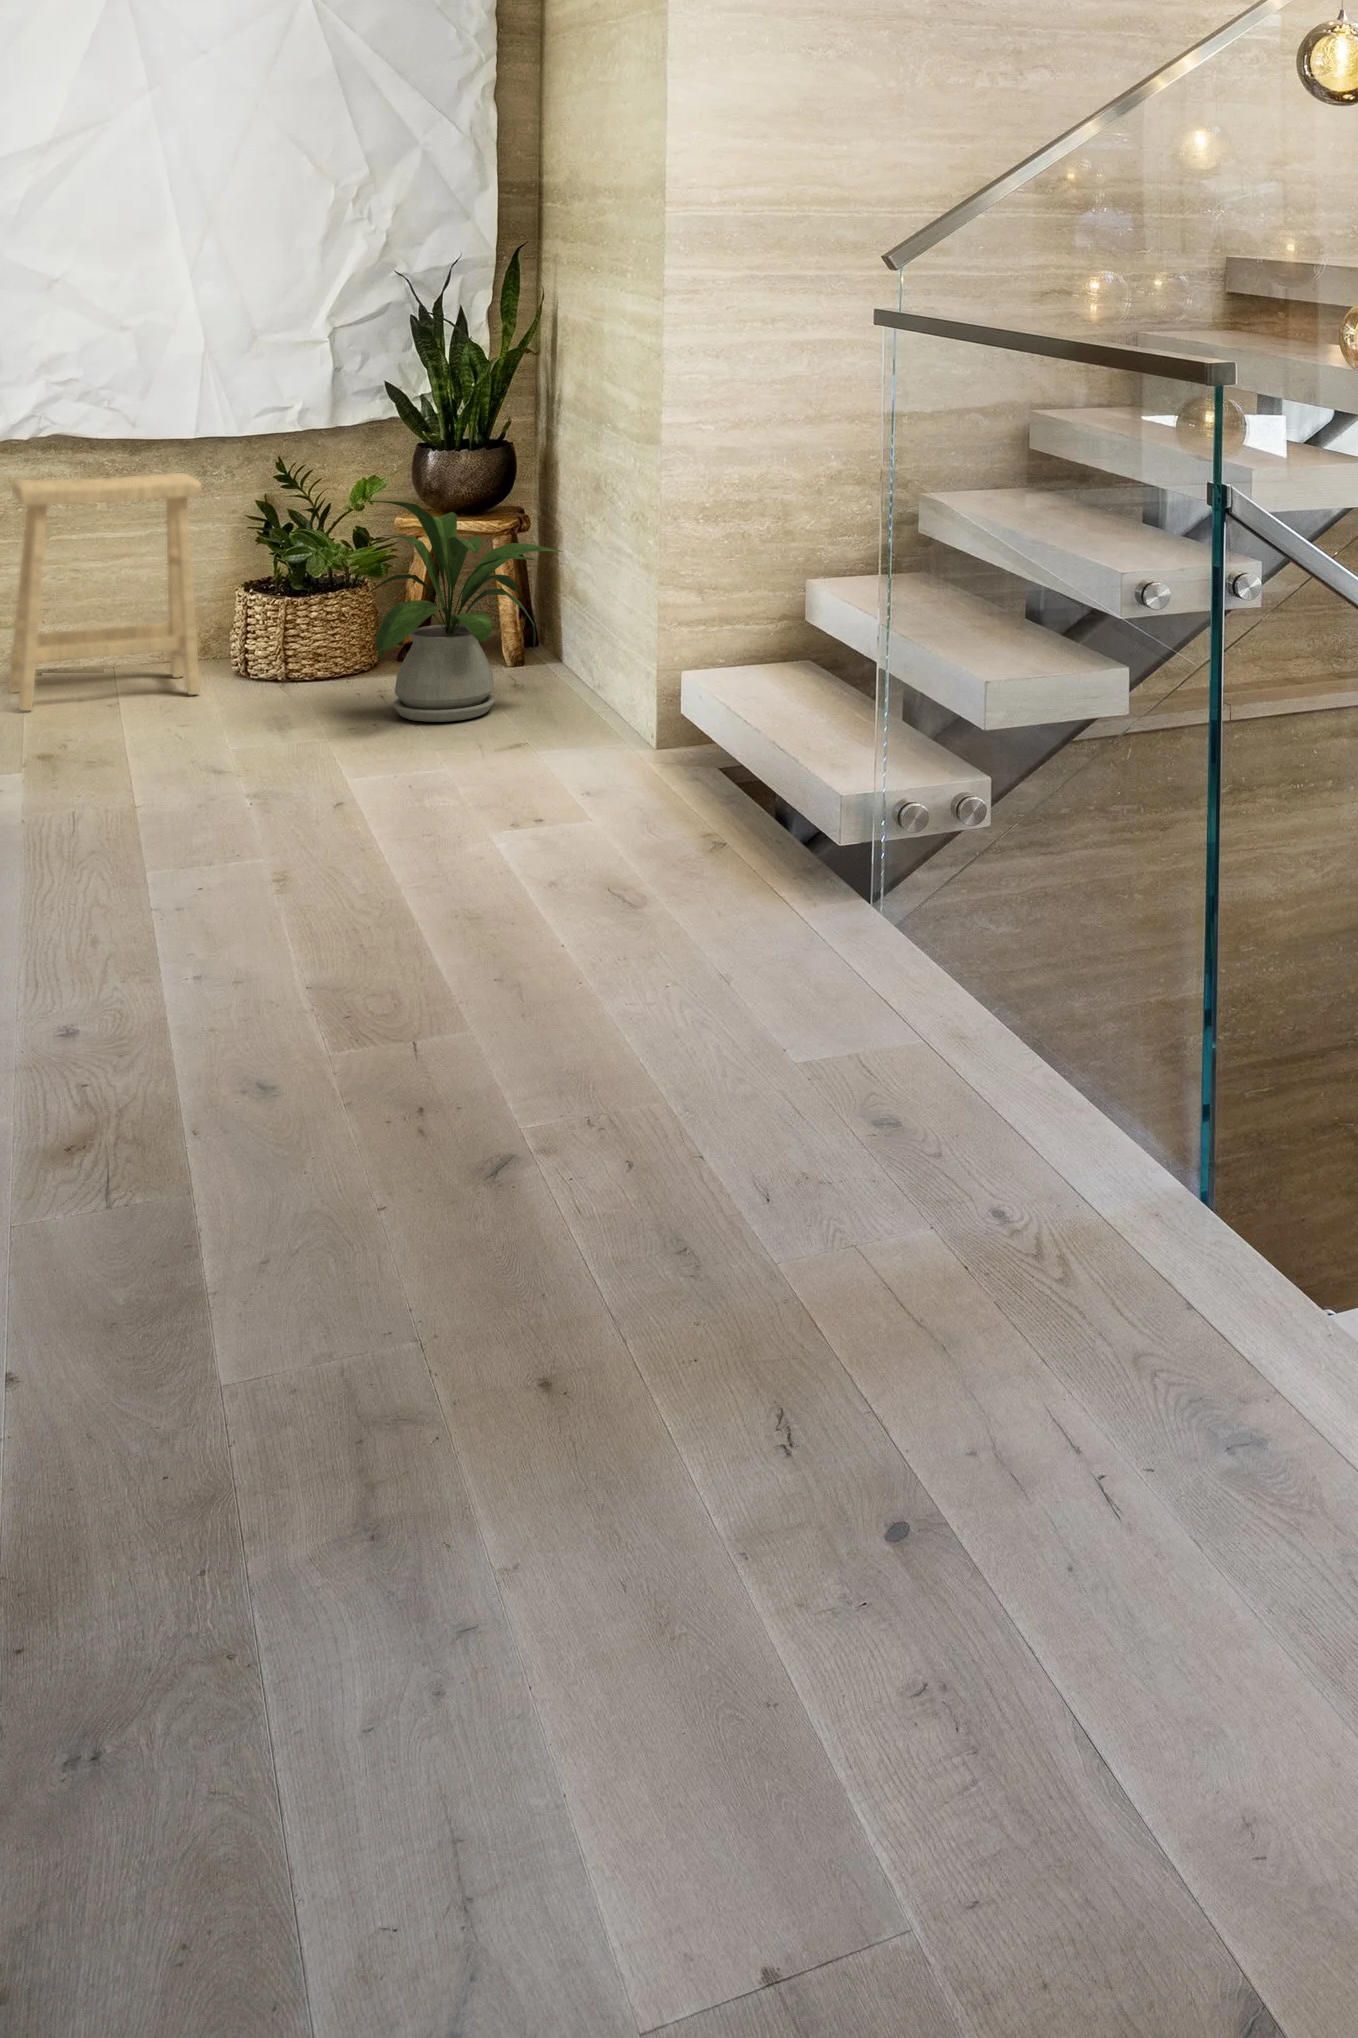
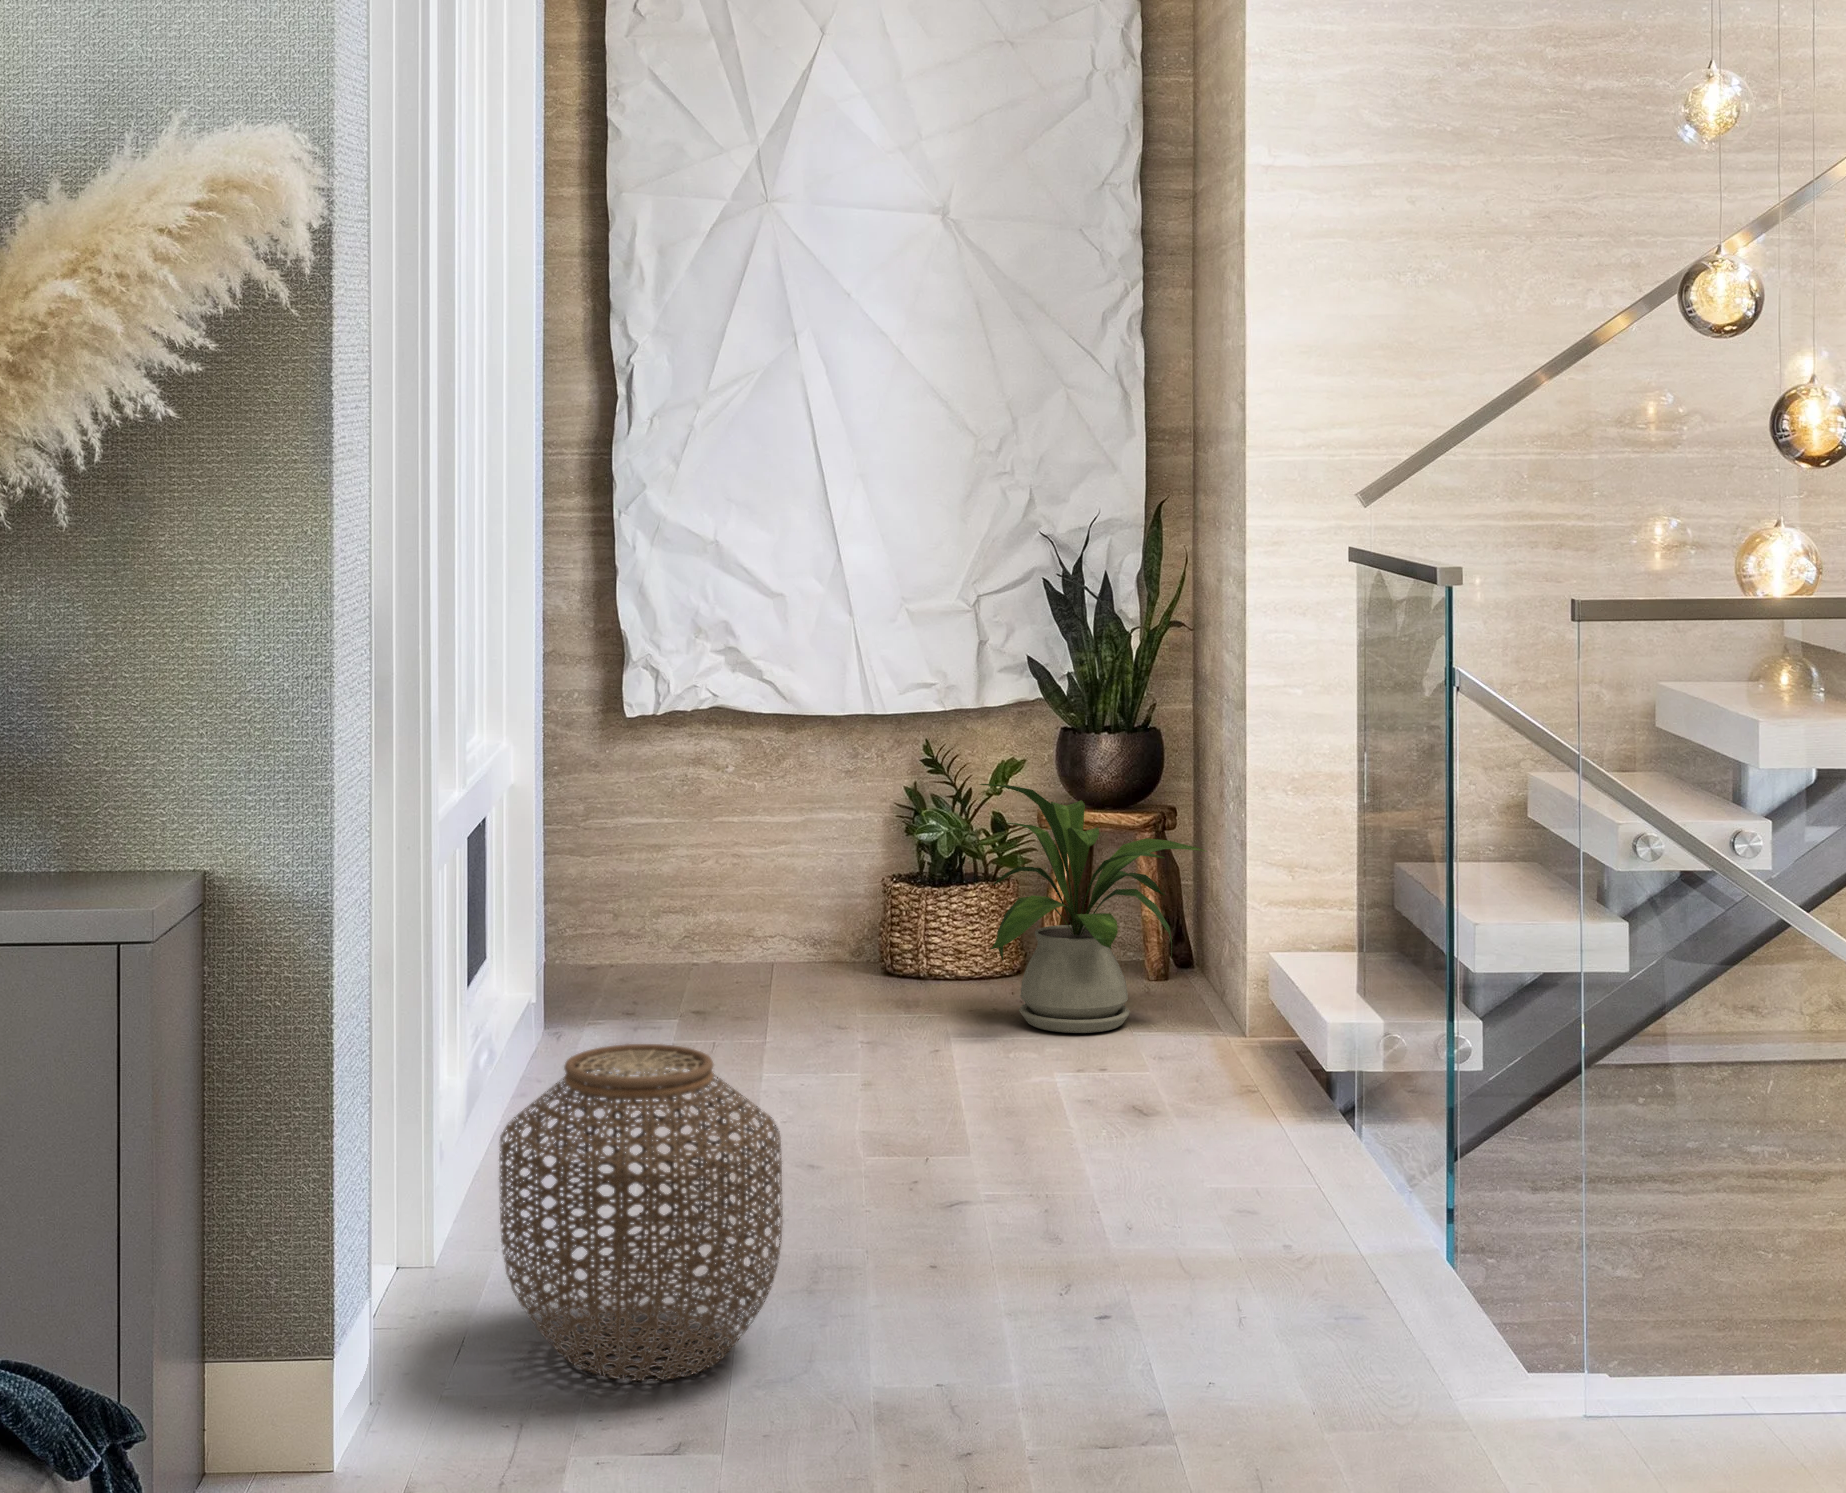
footstool: present [8,473,202,711] -> none [666,750,842,983]
woven basket: none [46,754,320,1055] -> present [499,1044,782,1381]

